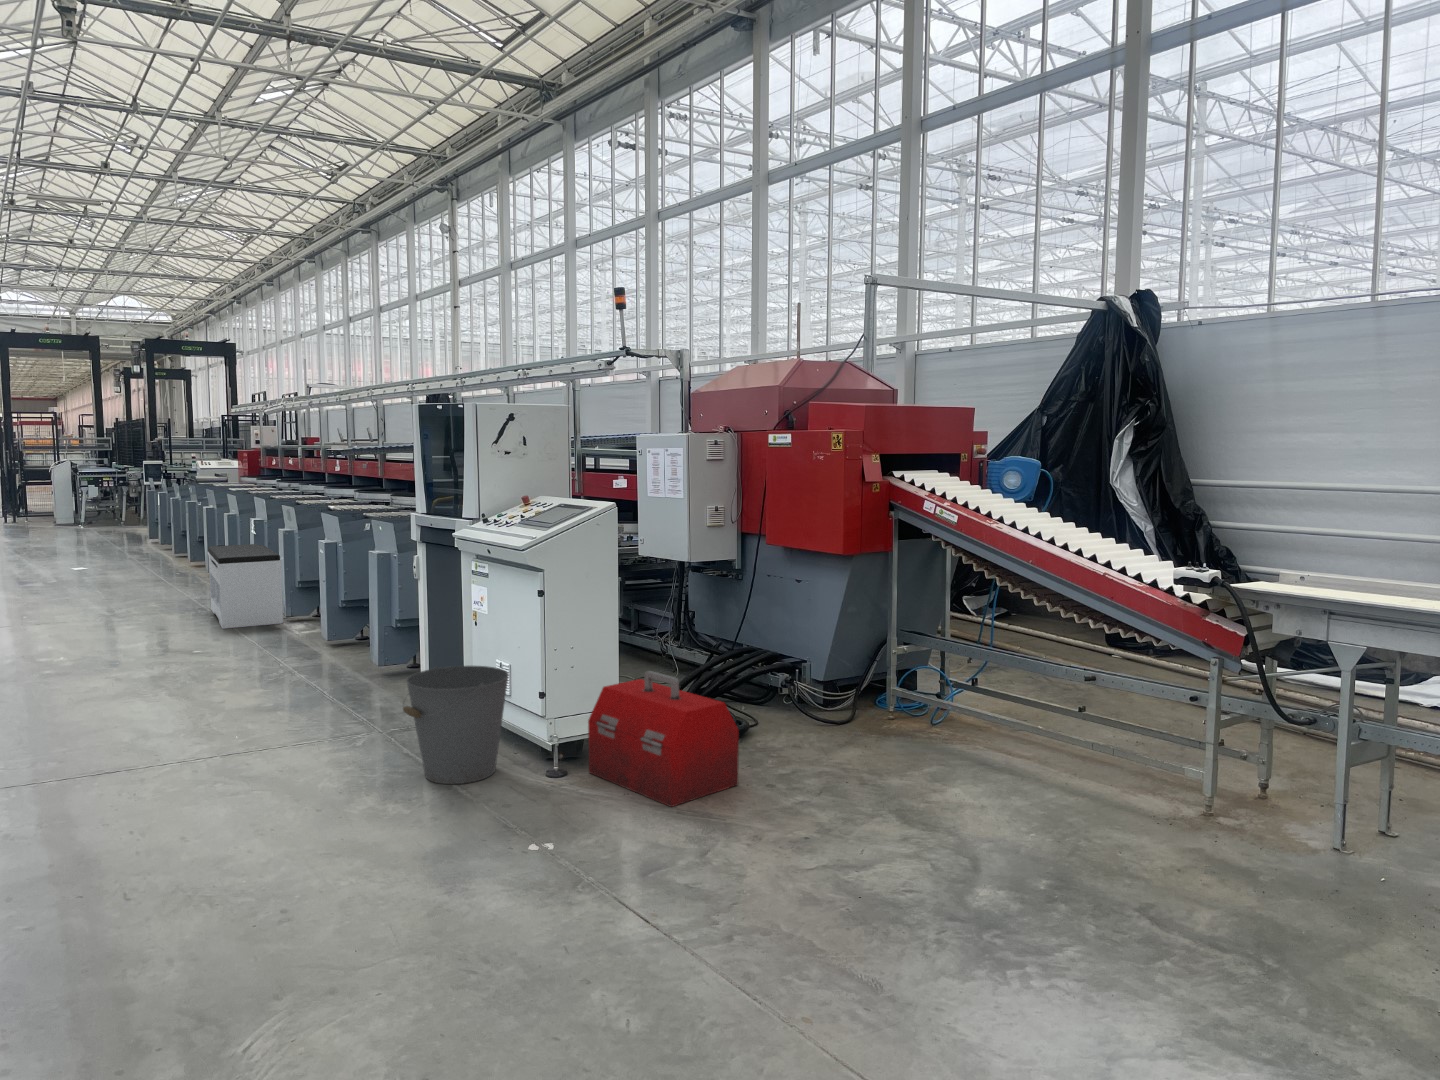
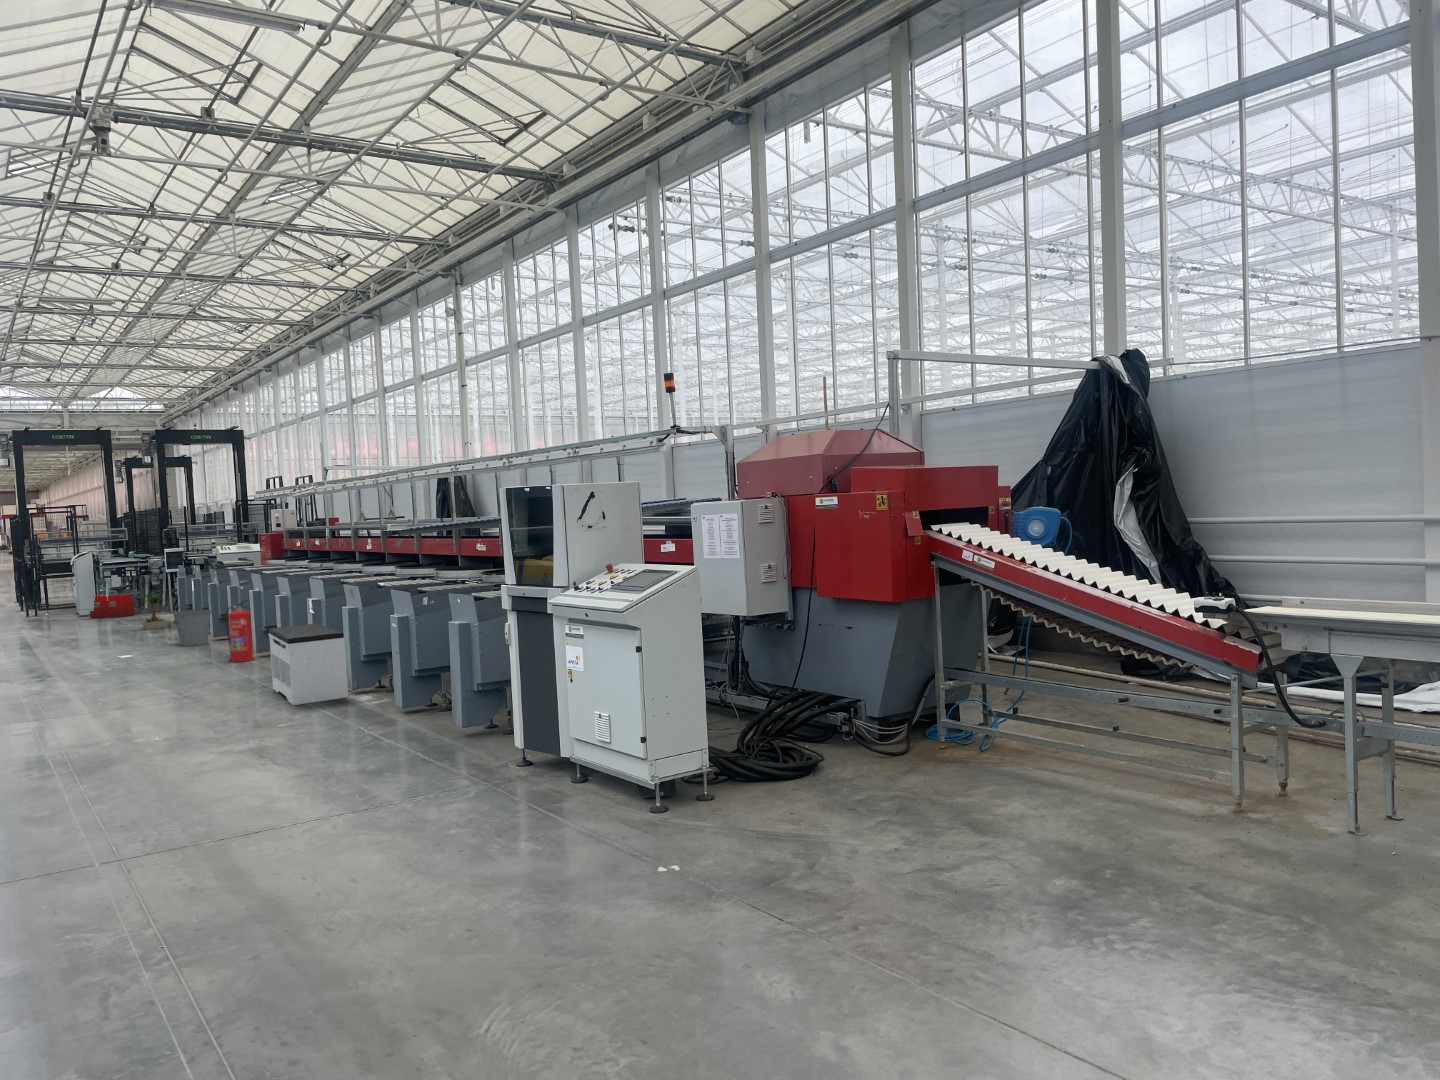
potted plant: none [108,502,143,541] -> present [139,592,167,630]
fire extinguisher: none [180,516,209,579] -> present [225,603,254,662]
bucket: present [403,666,509,784] -> present [172,609,211,646]
toolbox: present [588,671,739,807] -> present [90,591,135,618]

